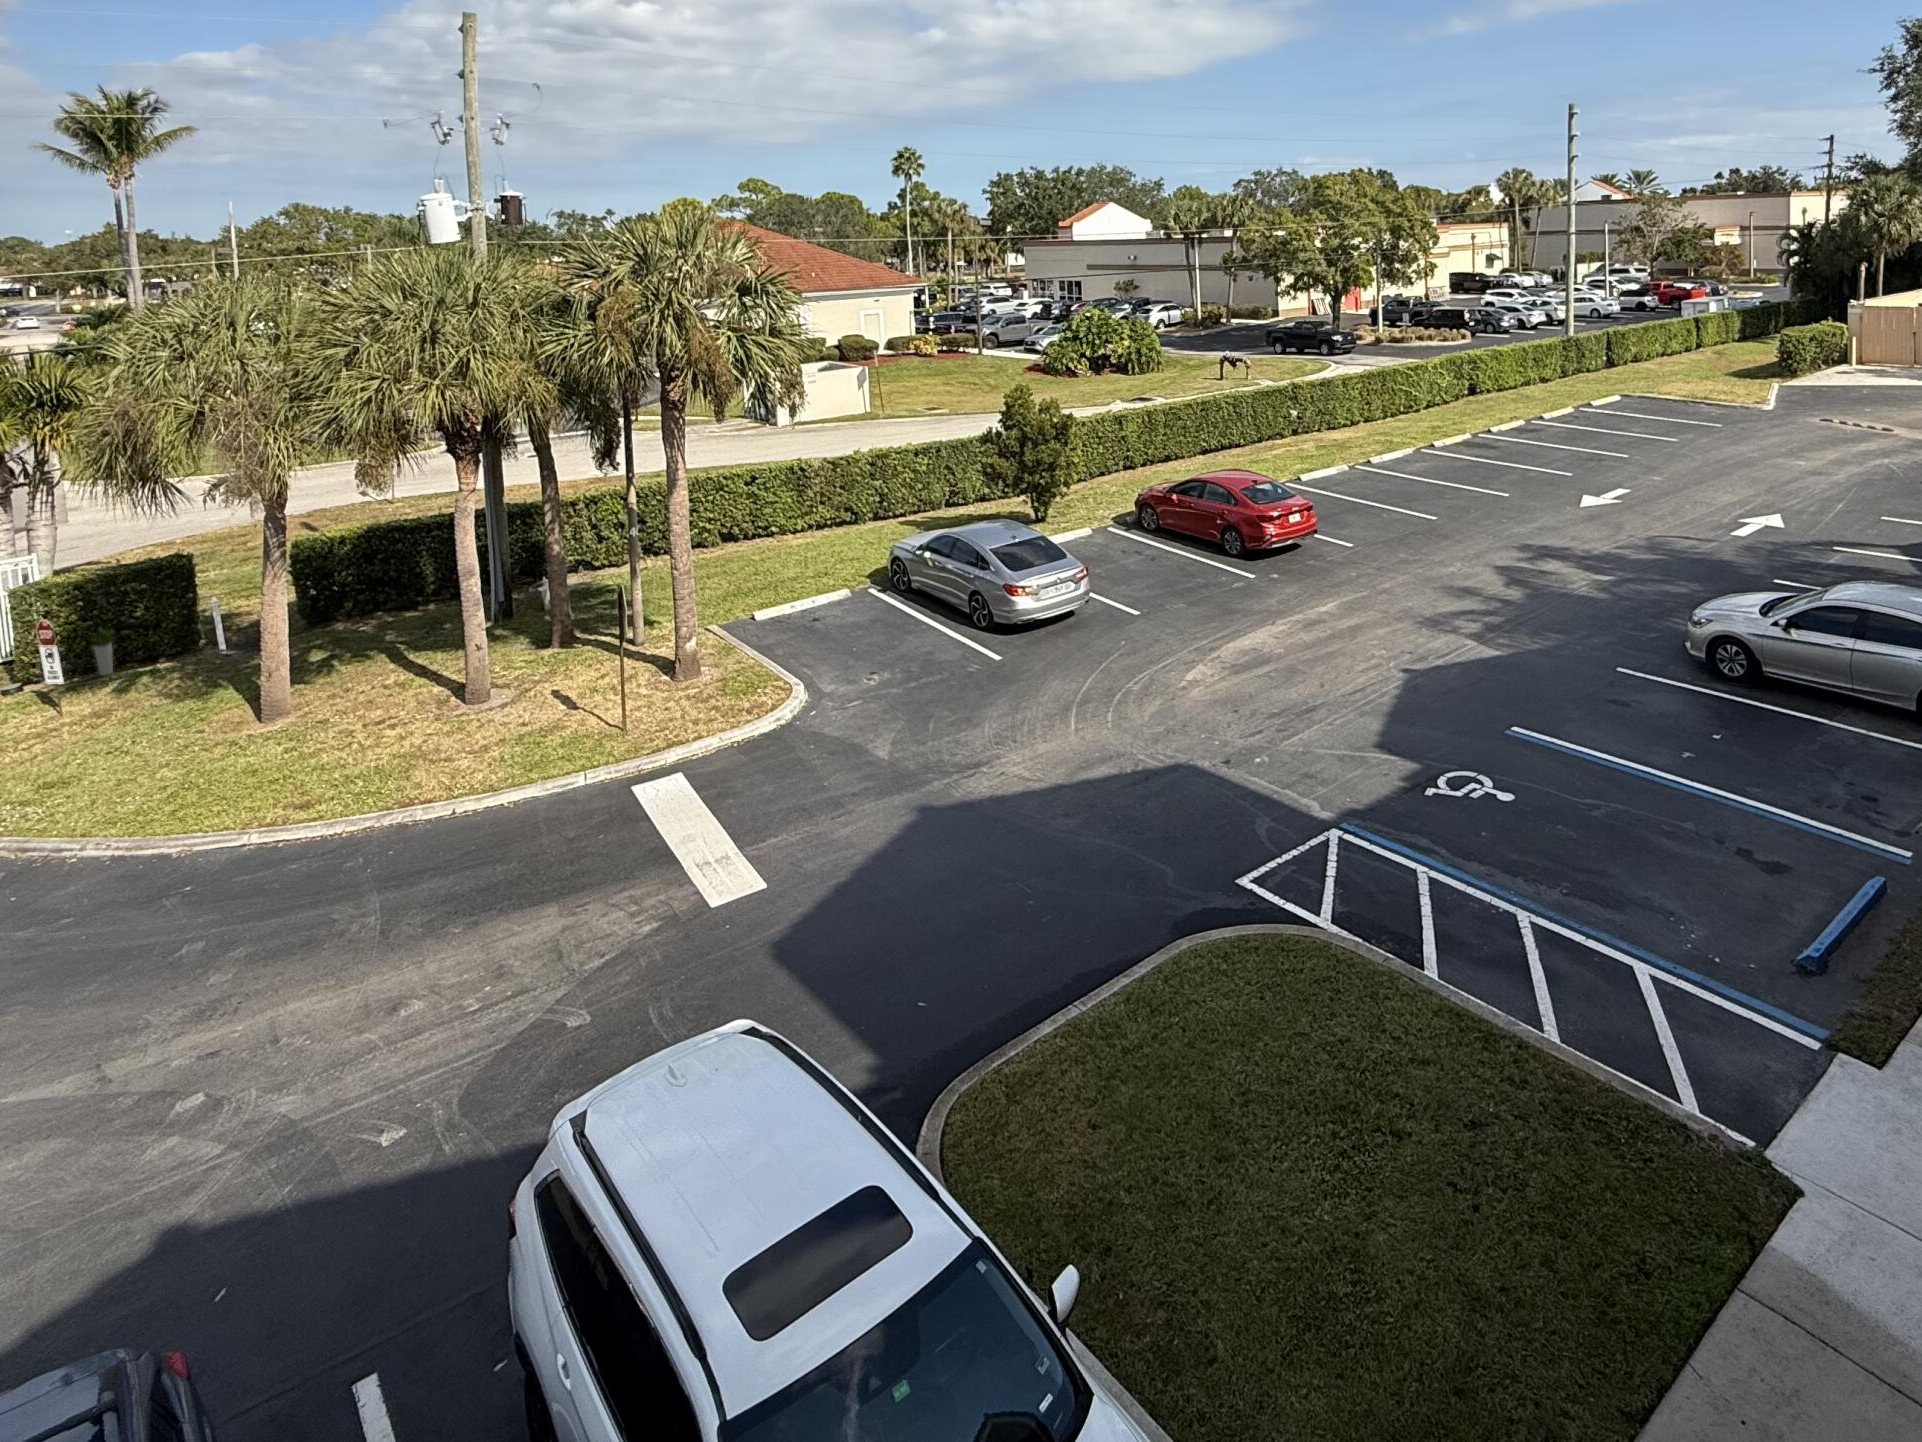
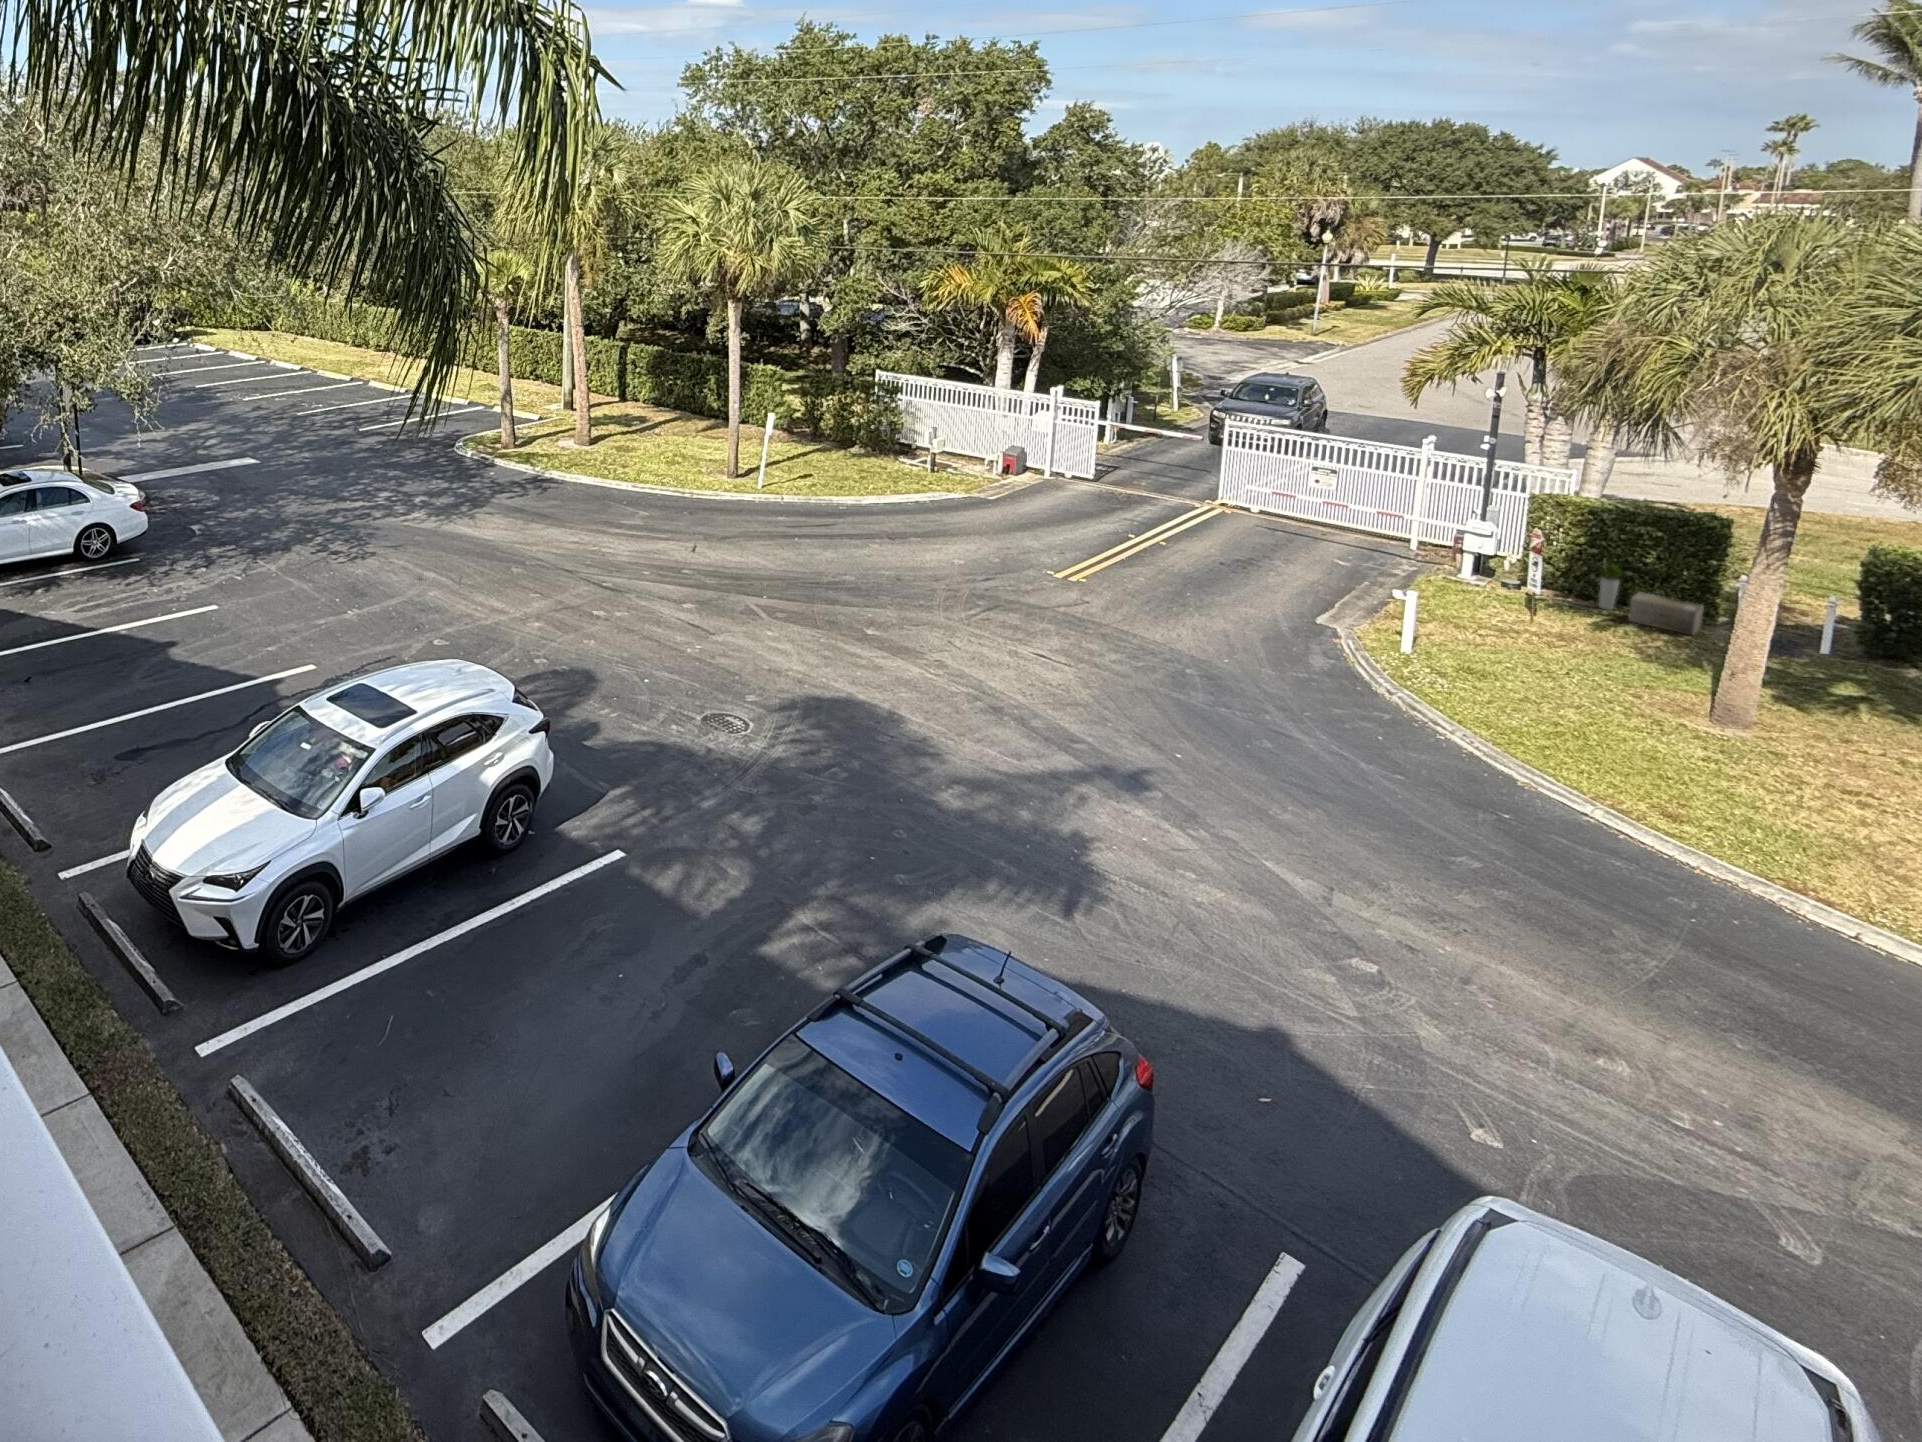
cardboard box: none [130,636,191,677] -> present [1627,592,1704,635]

